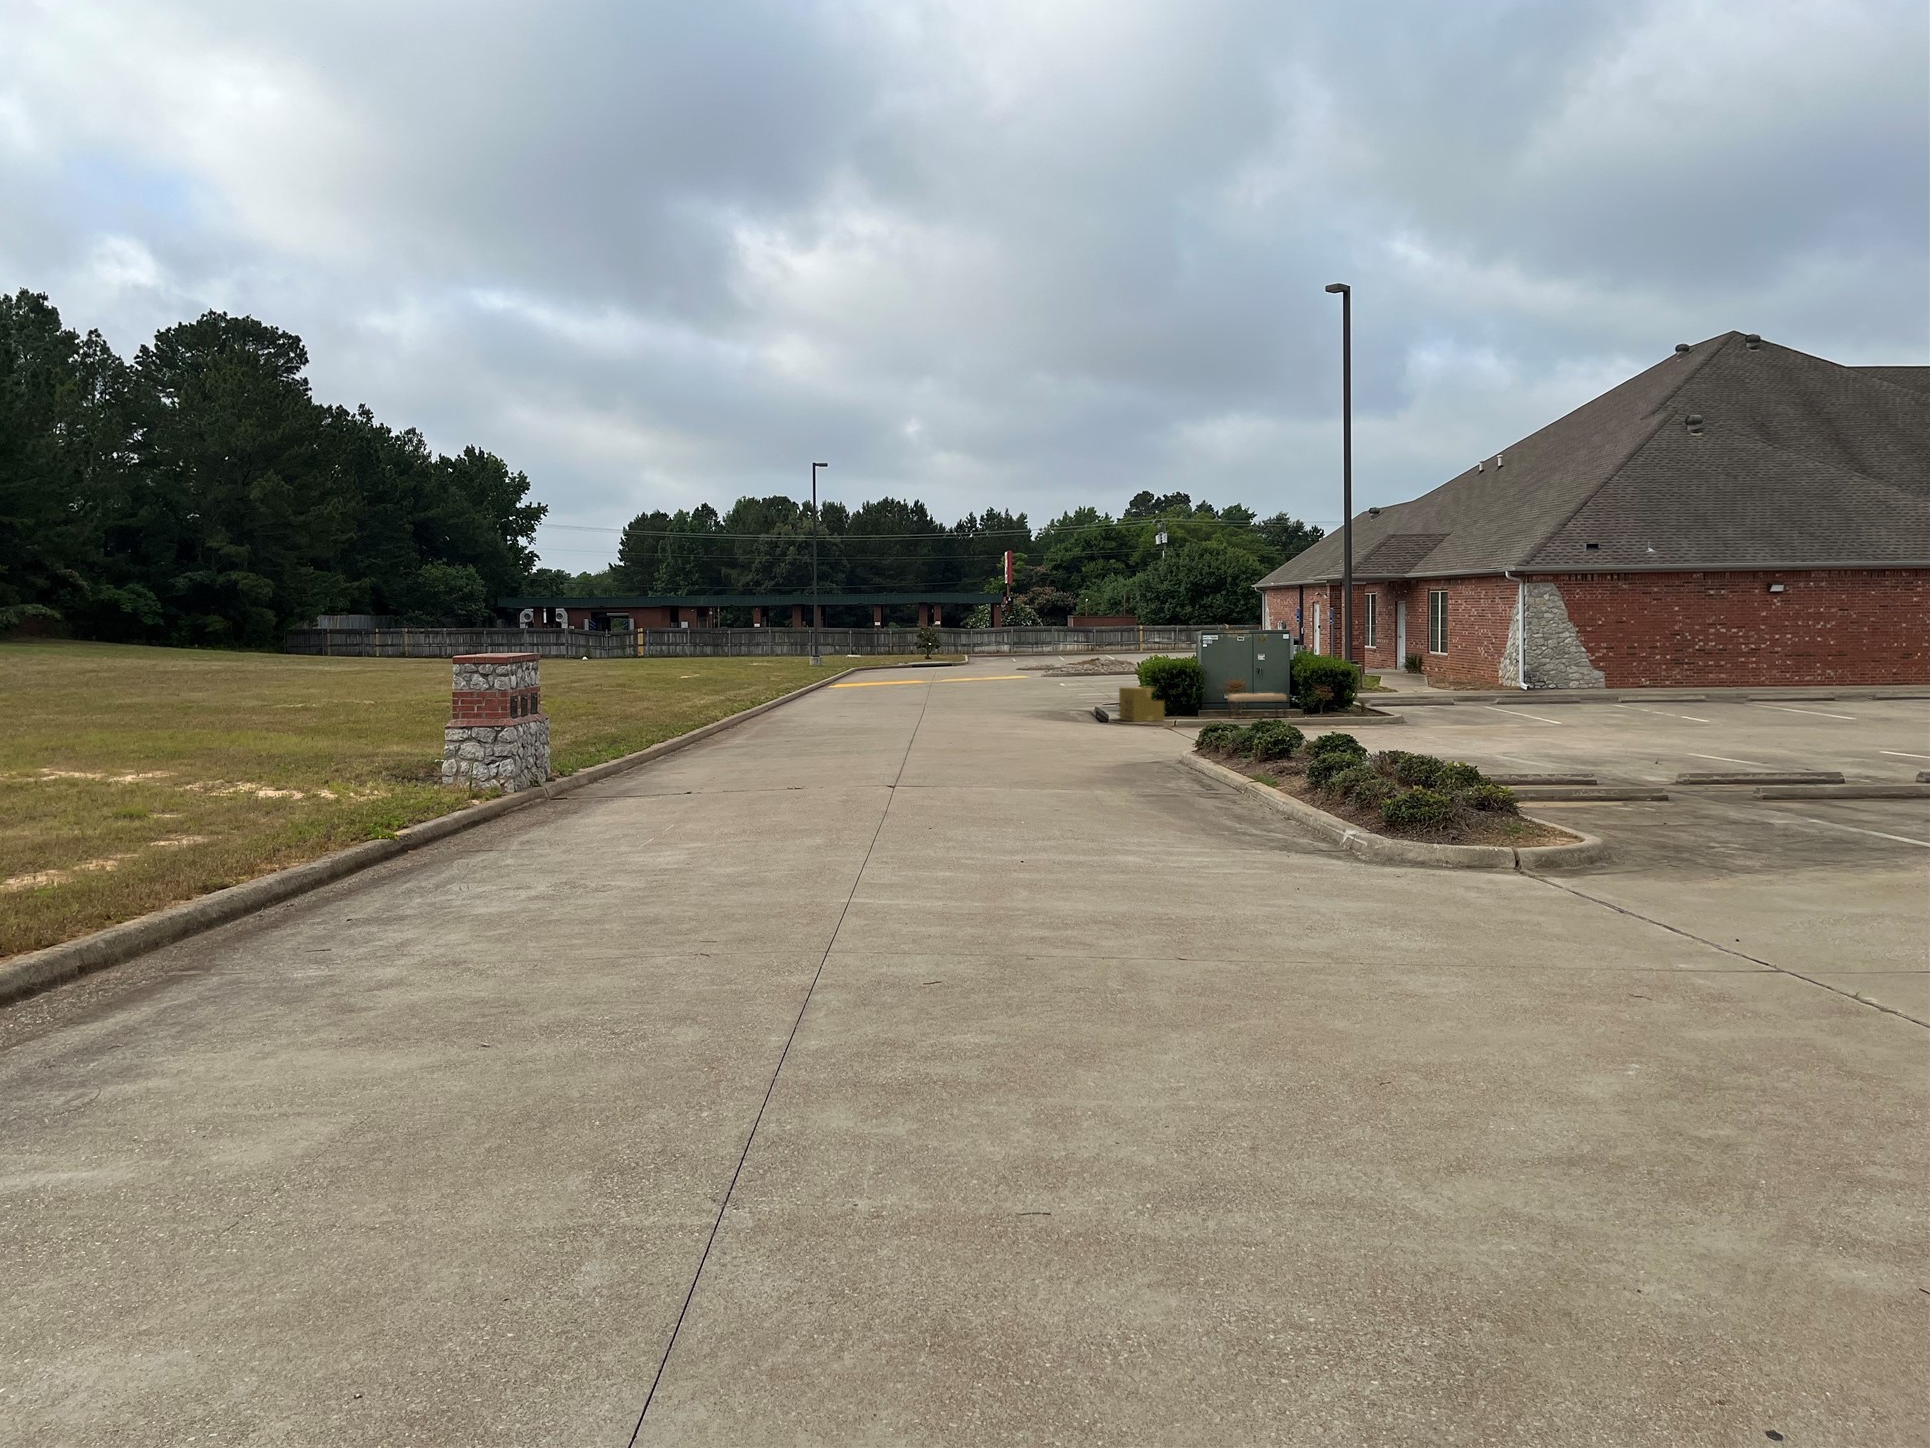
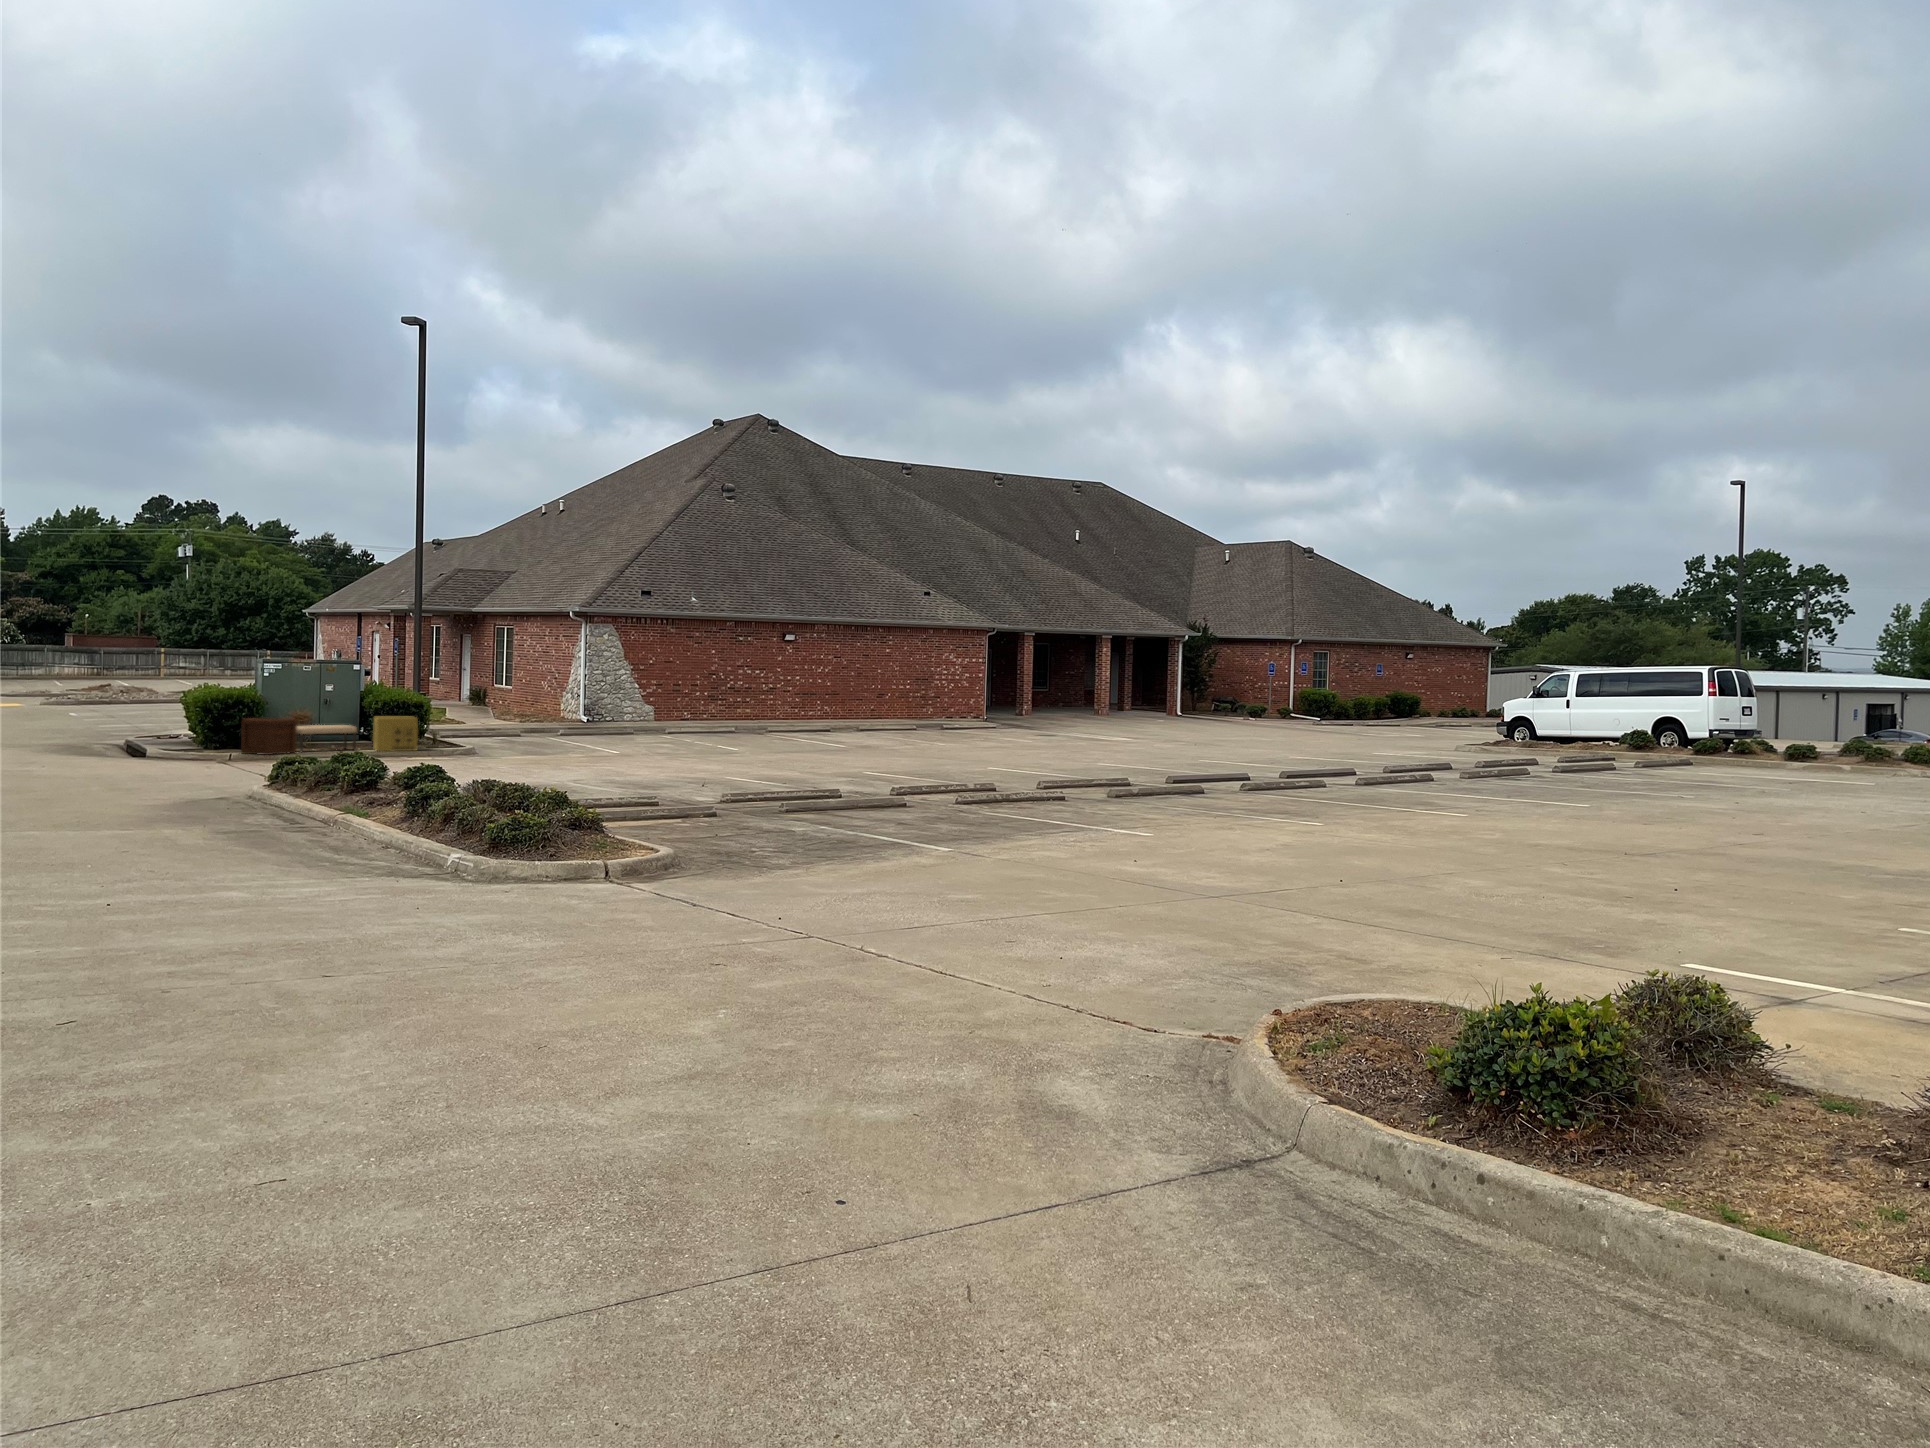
wooden crate: none [1185,686,1233,721] -> present [241,718,297,755]
cardboard box: present [1119,687,1164,722] -> present [373,716,418,751]

